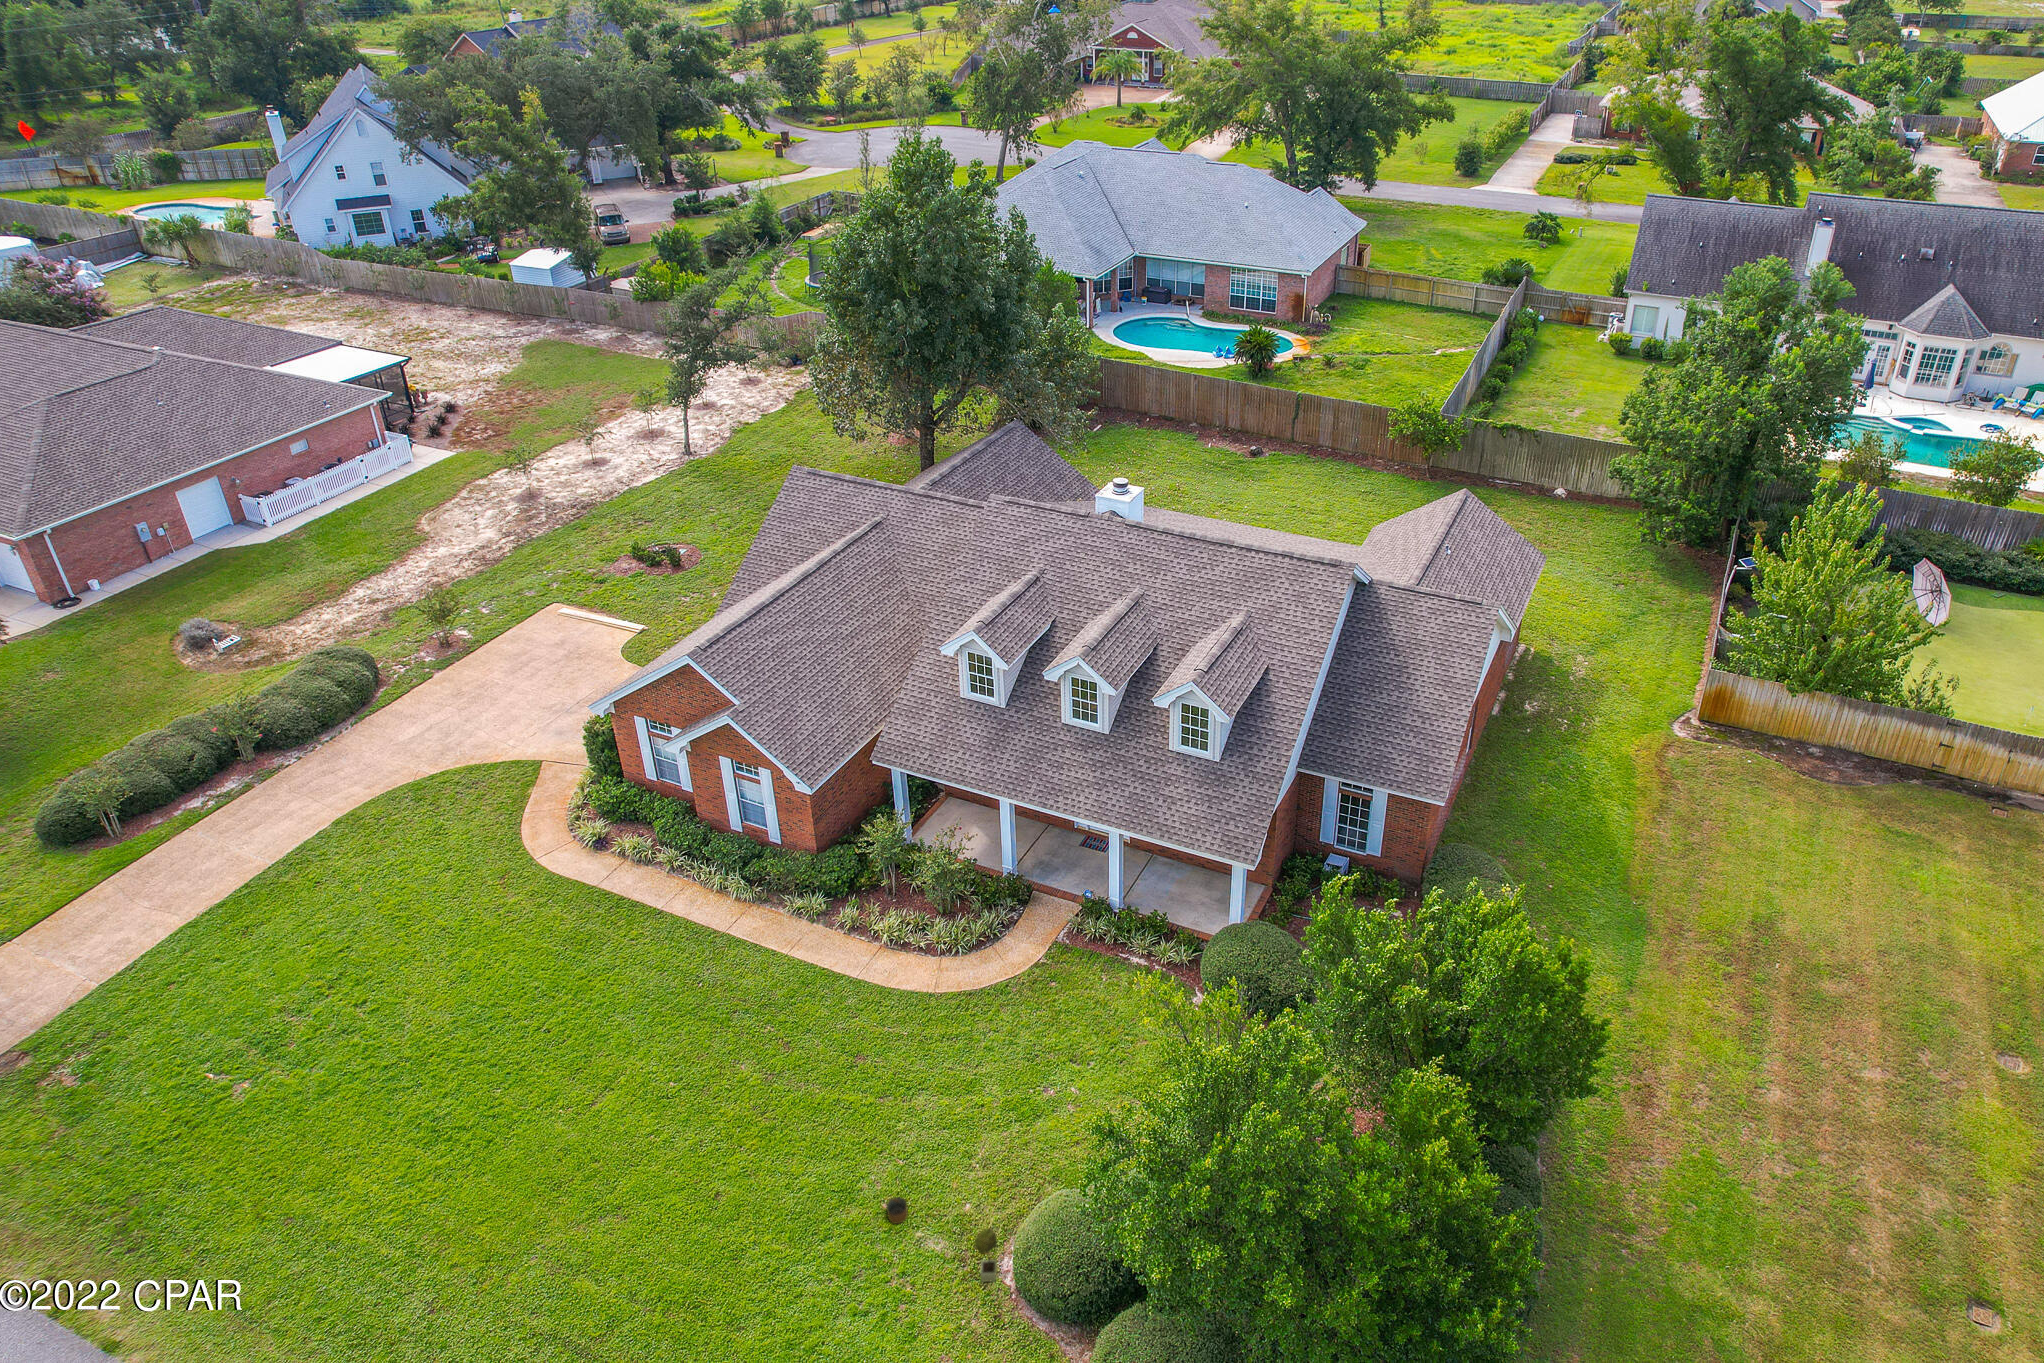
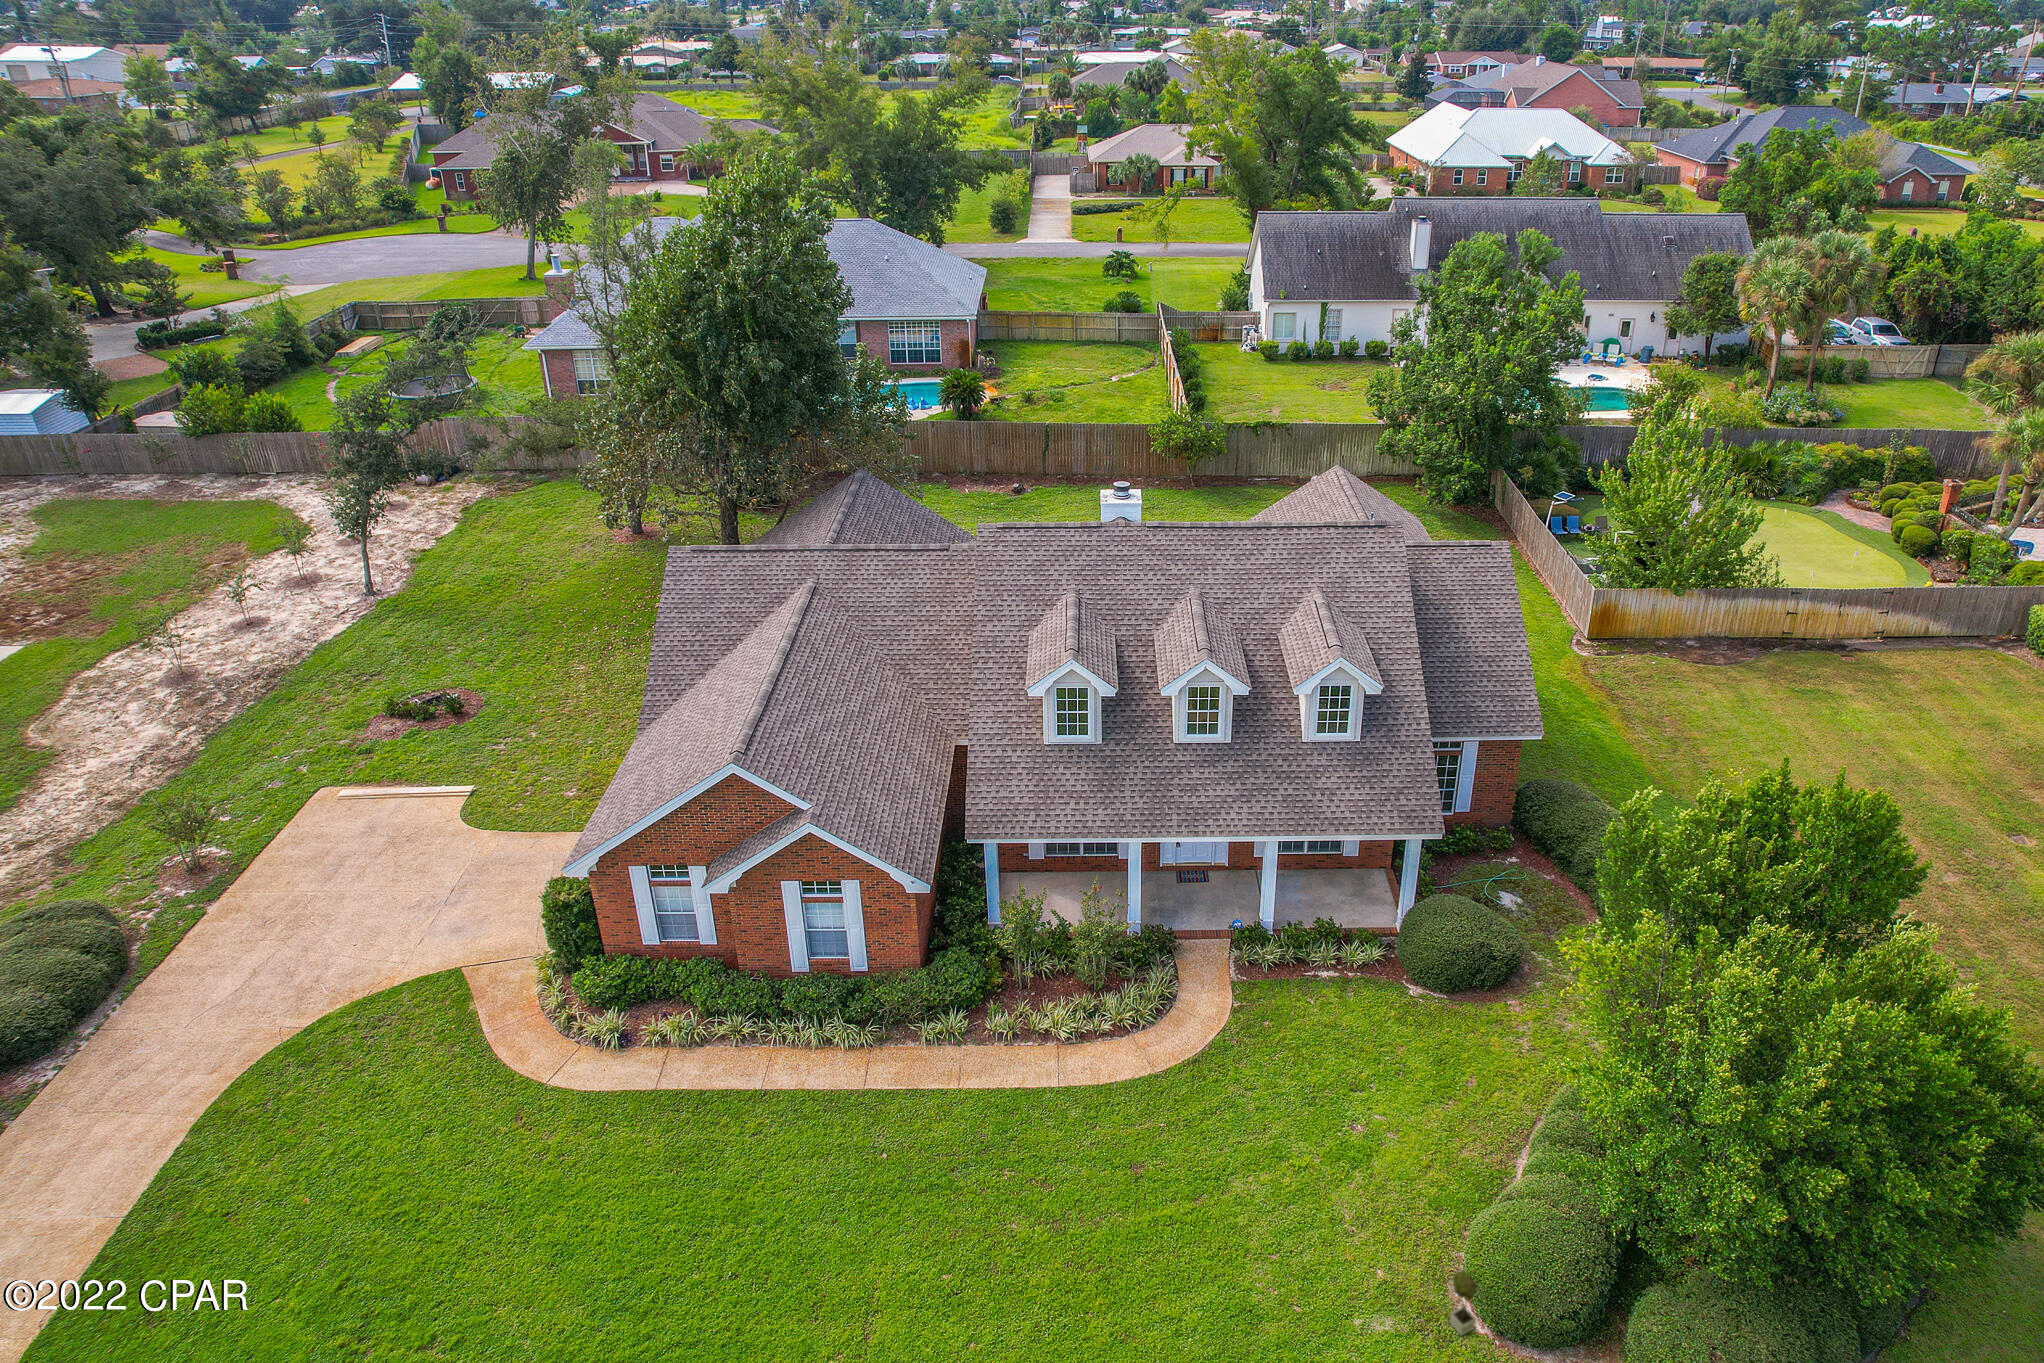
bucket: present [886,1197,908,1224] -> none [1310,1285,1336,1318]

